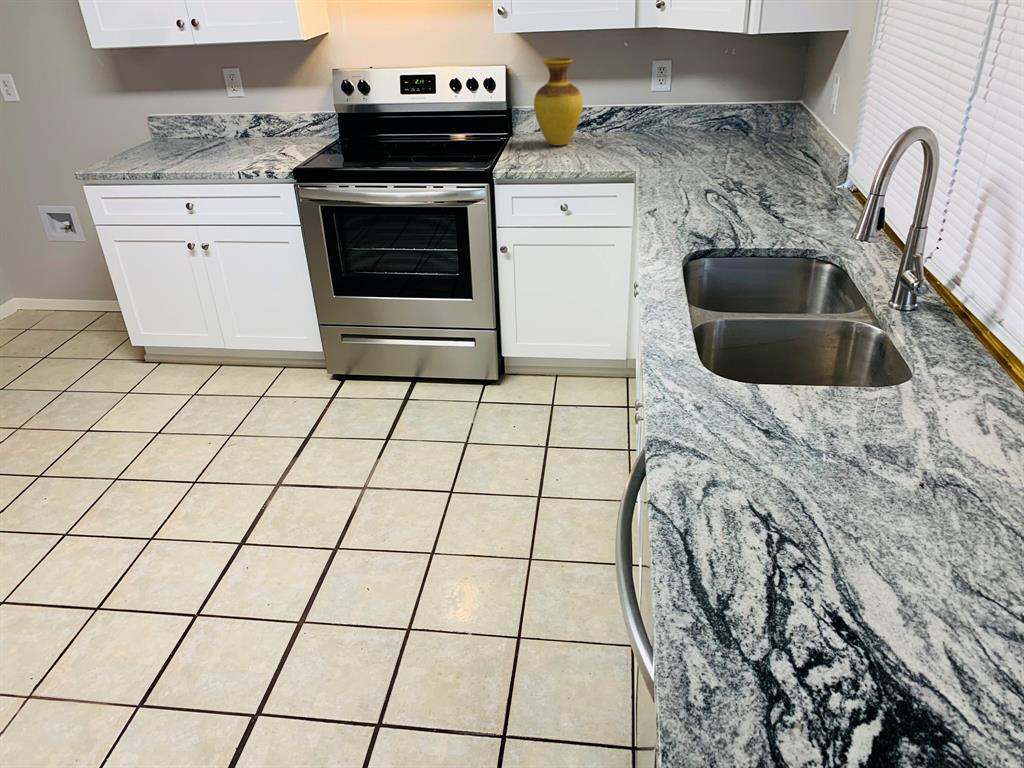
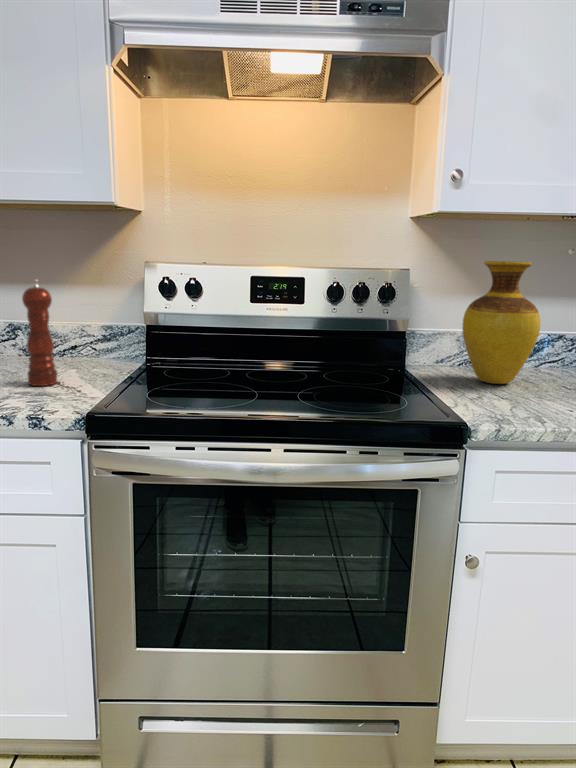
pepper mill: none [258,91,284,156] -> present [22,279,58,386]

